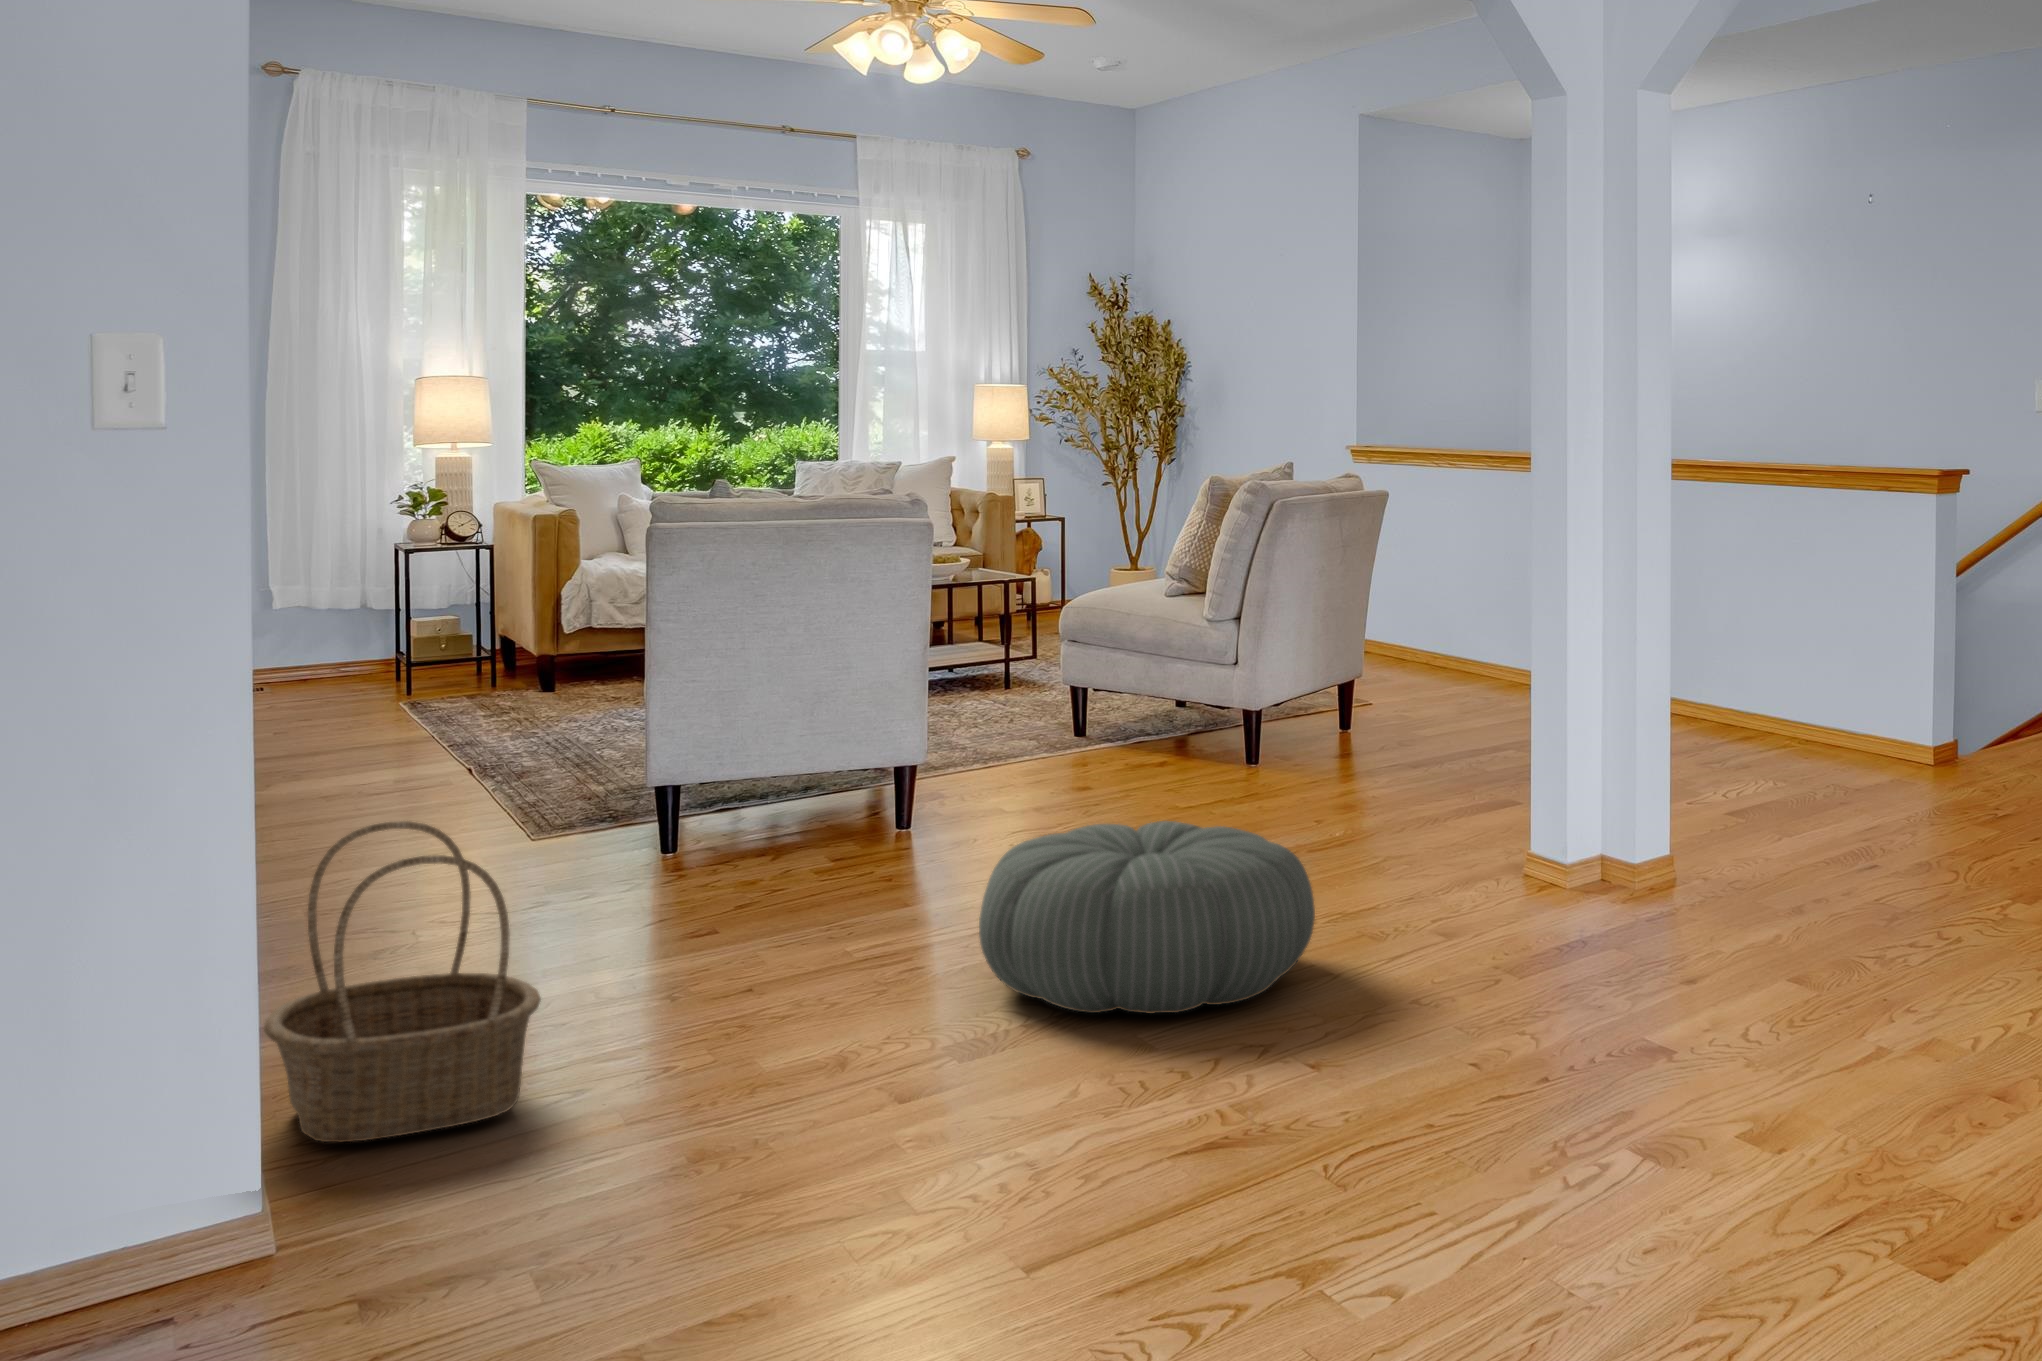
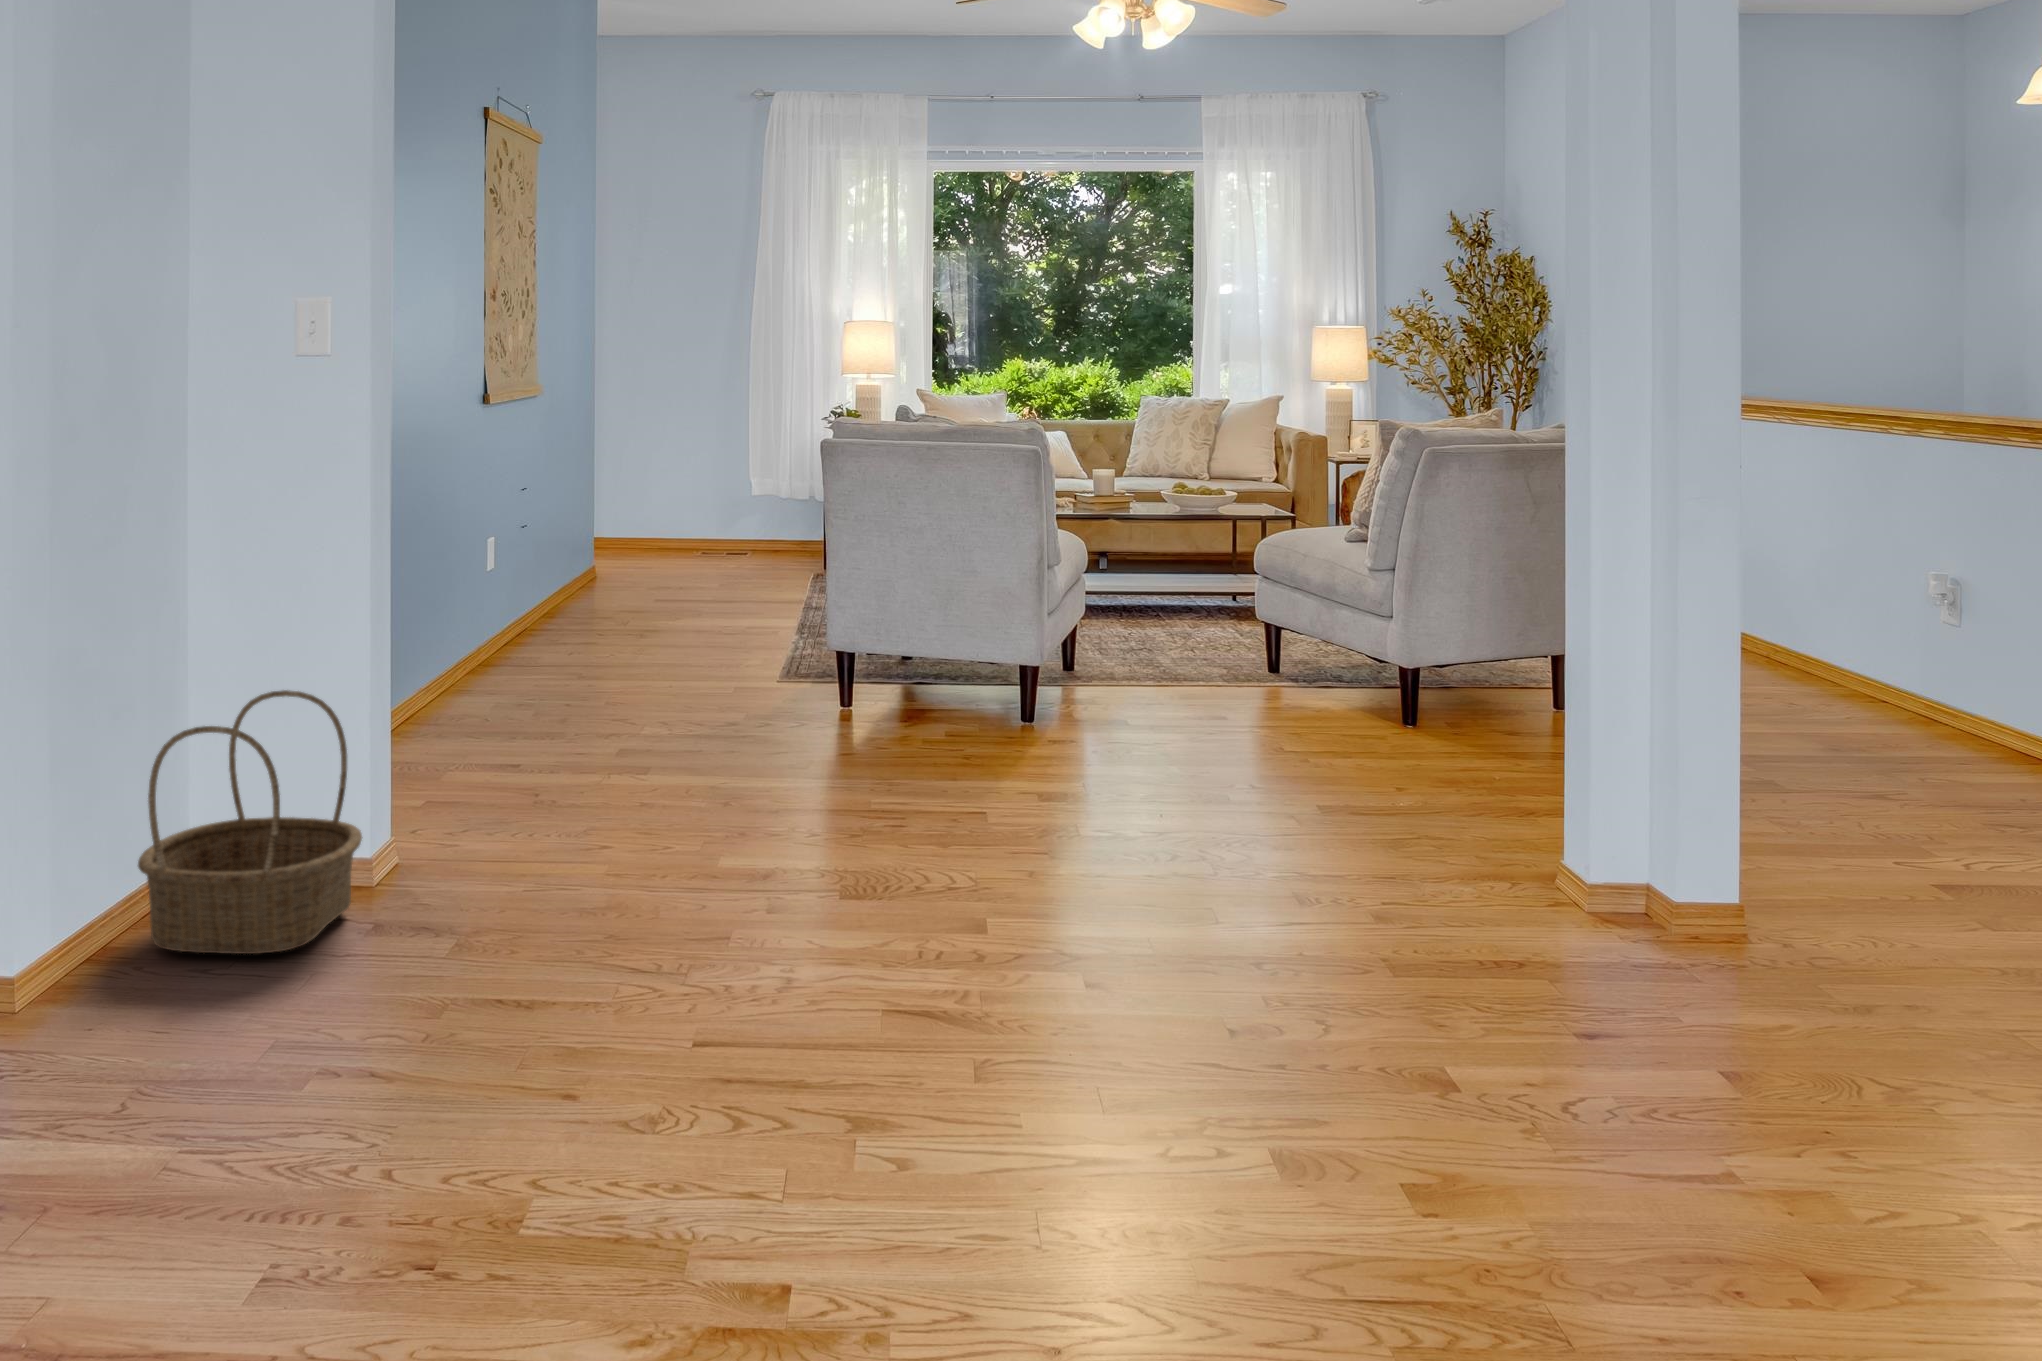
pouf: present [979,821,1315,1013] -> none [777,766,1122,983]

